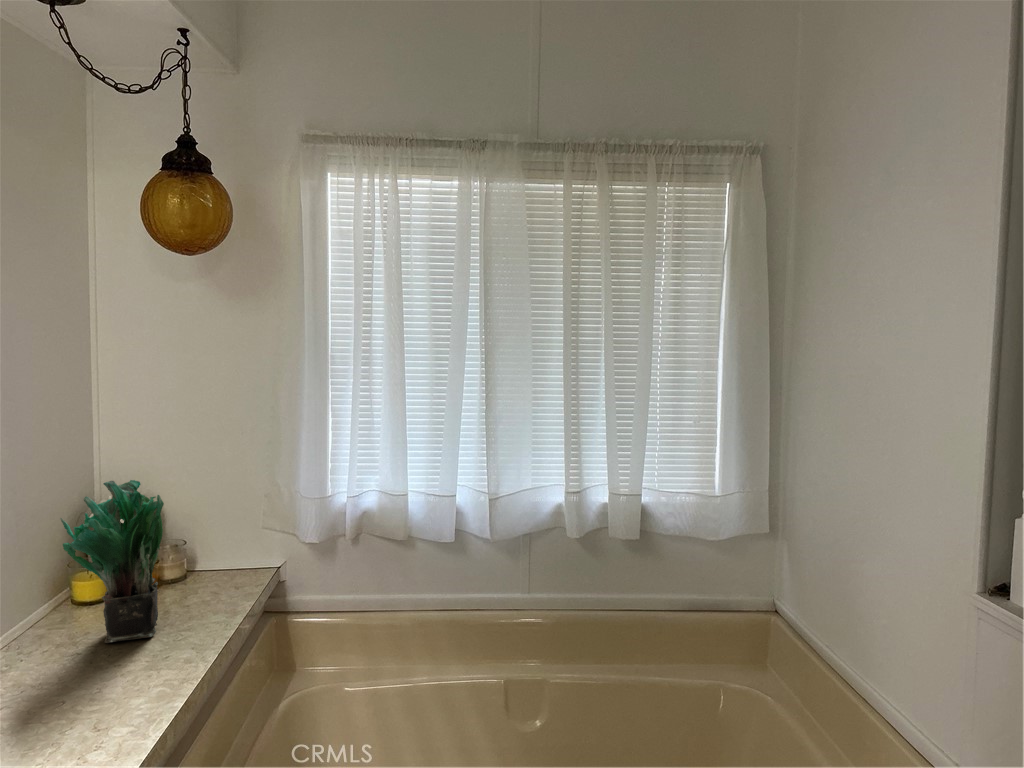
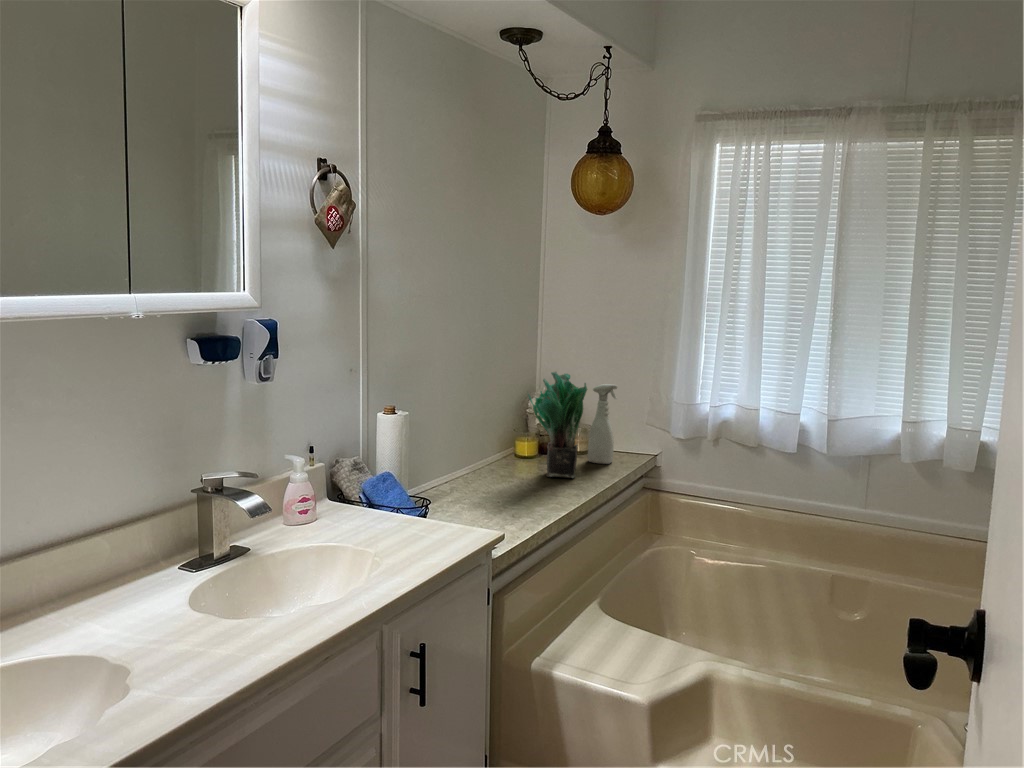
spray bottle: none [183,484,221,594] -> present [588,384,617,464]

